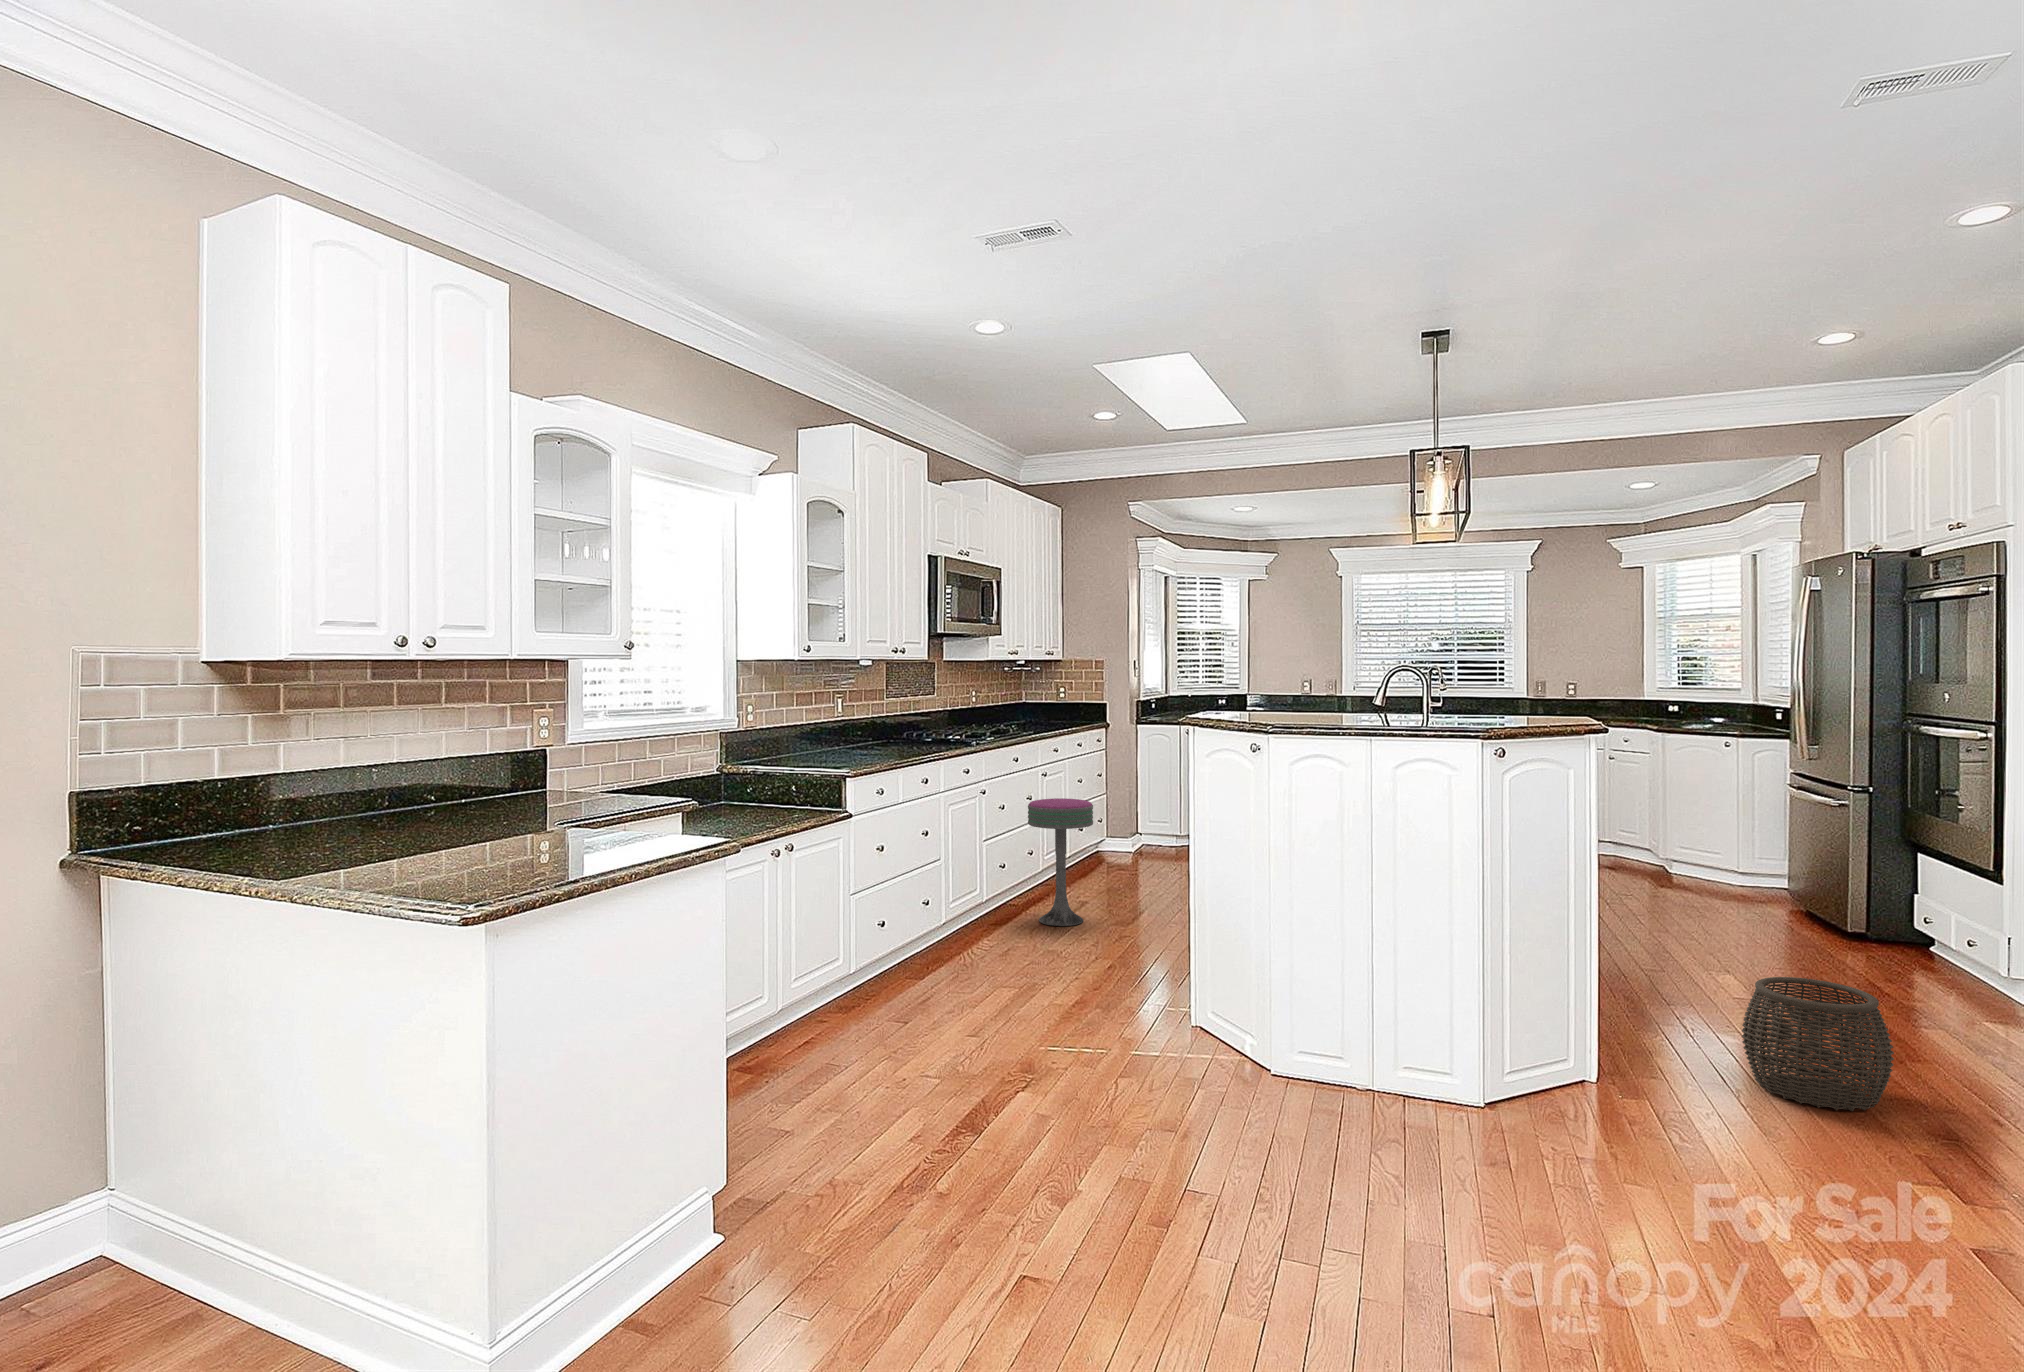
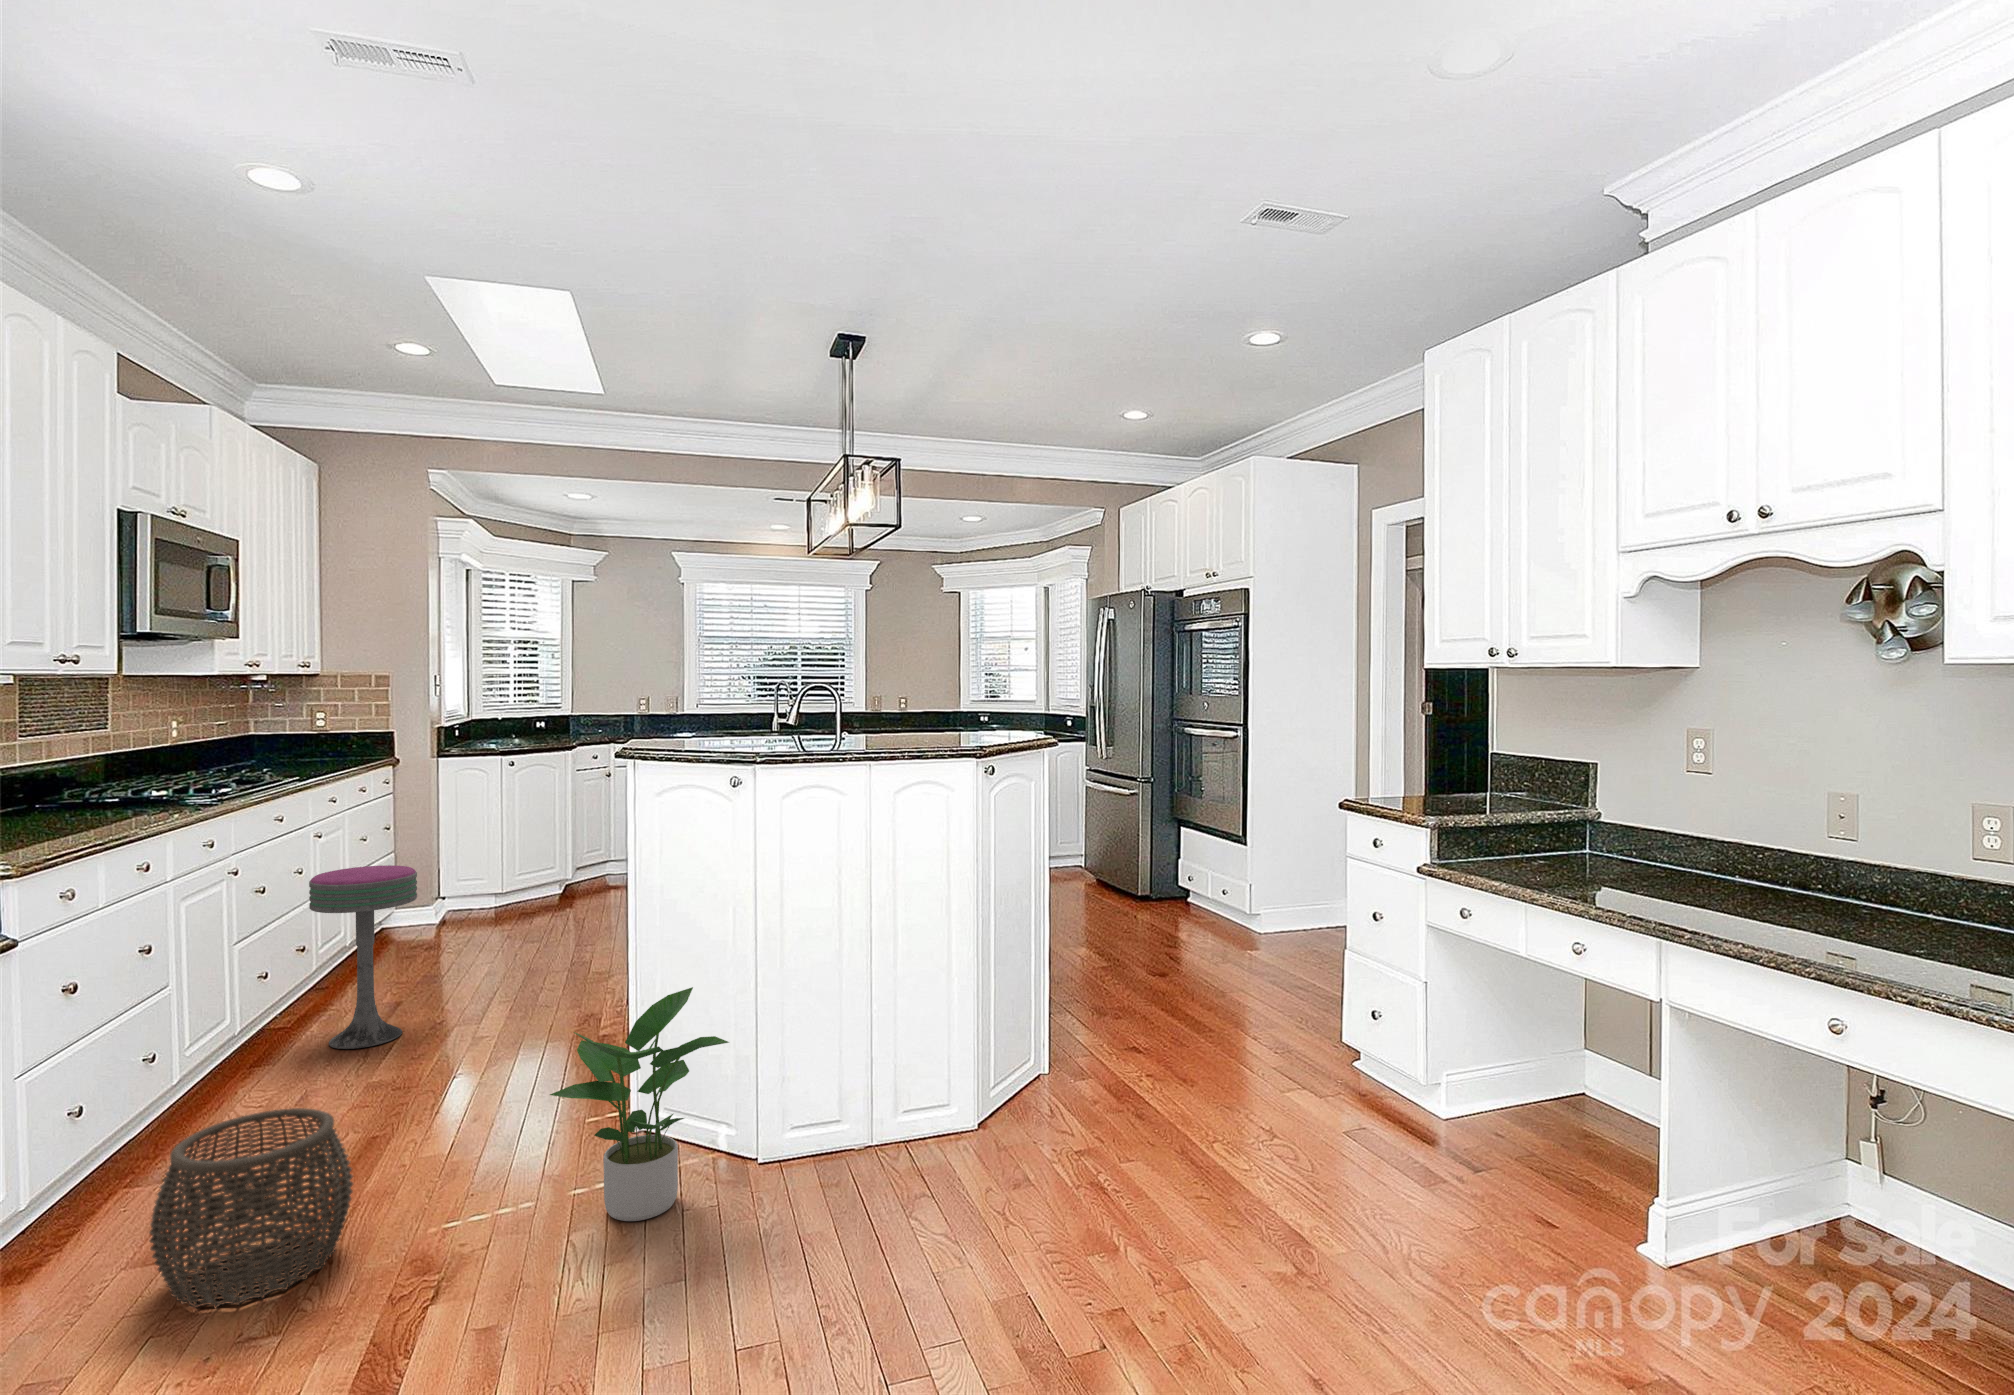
potted plant: none [1123,904,1248,1068] -> present [550,987,729,1221]
woven basket: present [1742,977,1894,1111] -> present [149,1108,353,1308]

